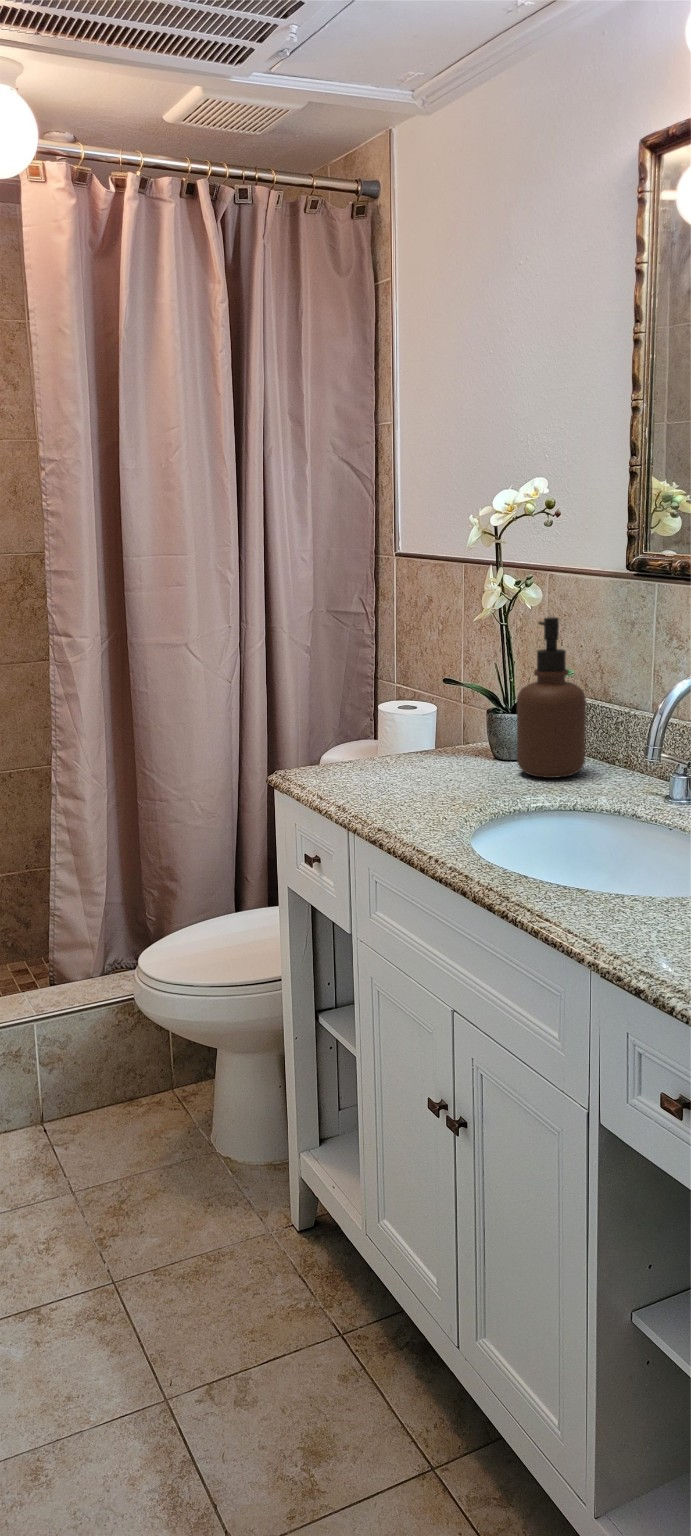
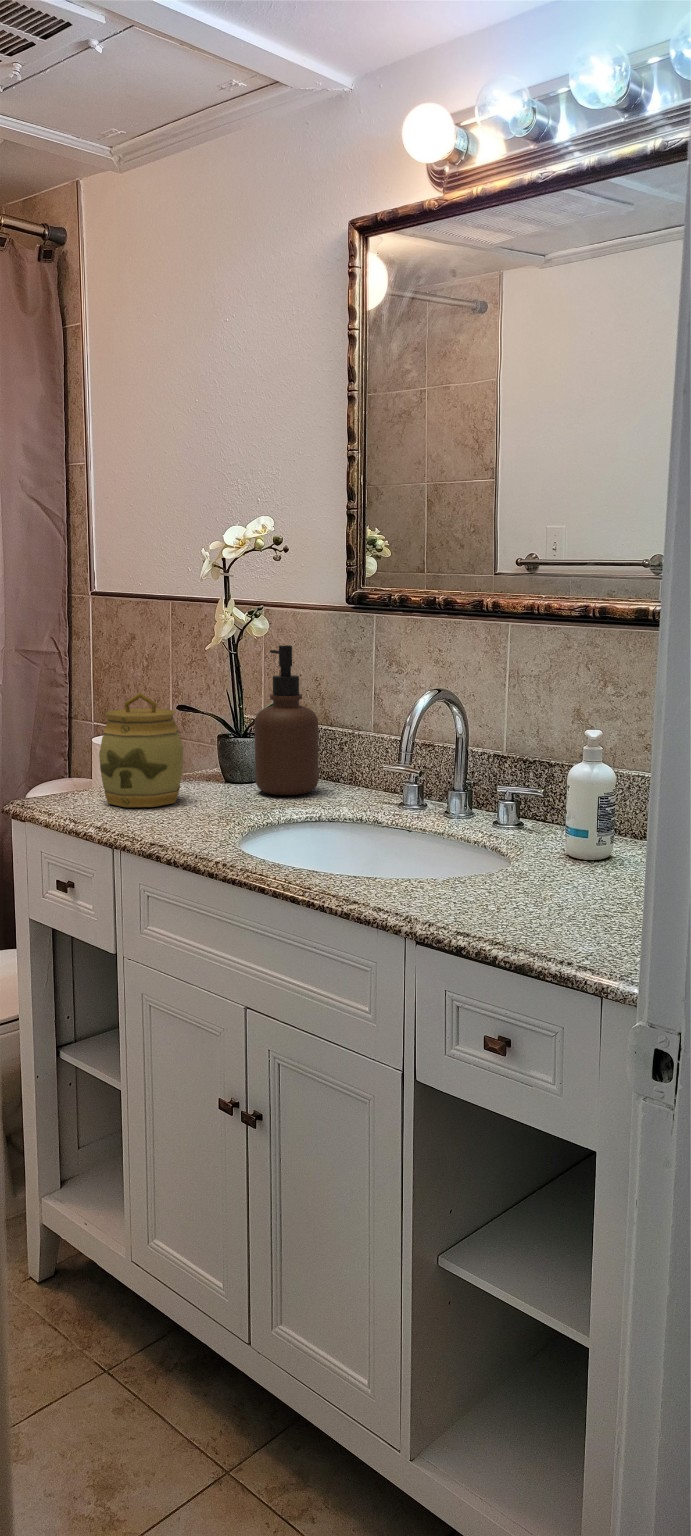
jar: none [353,667,440,785] -> present [99,693,183,807]

